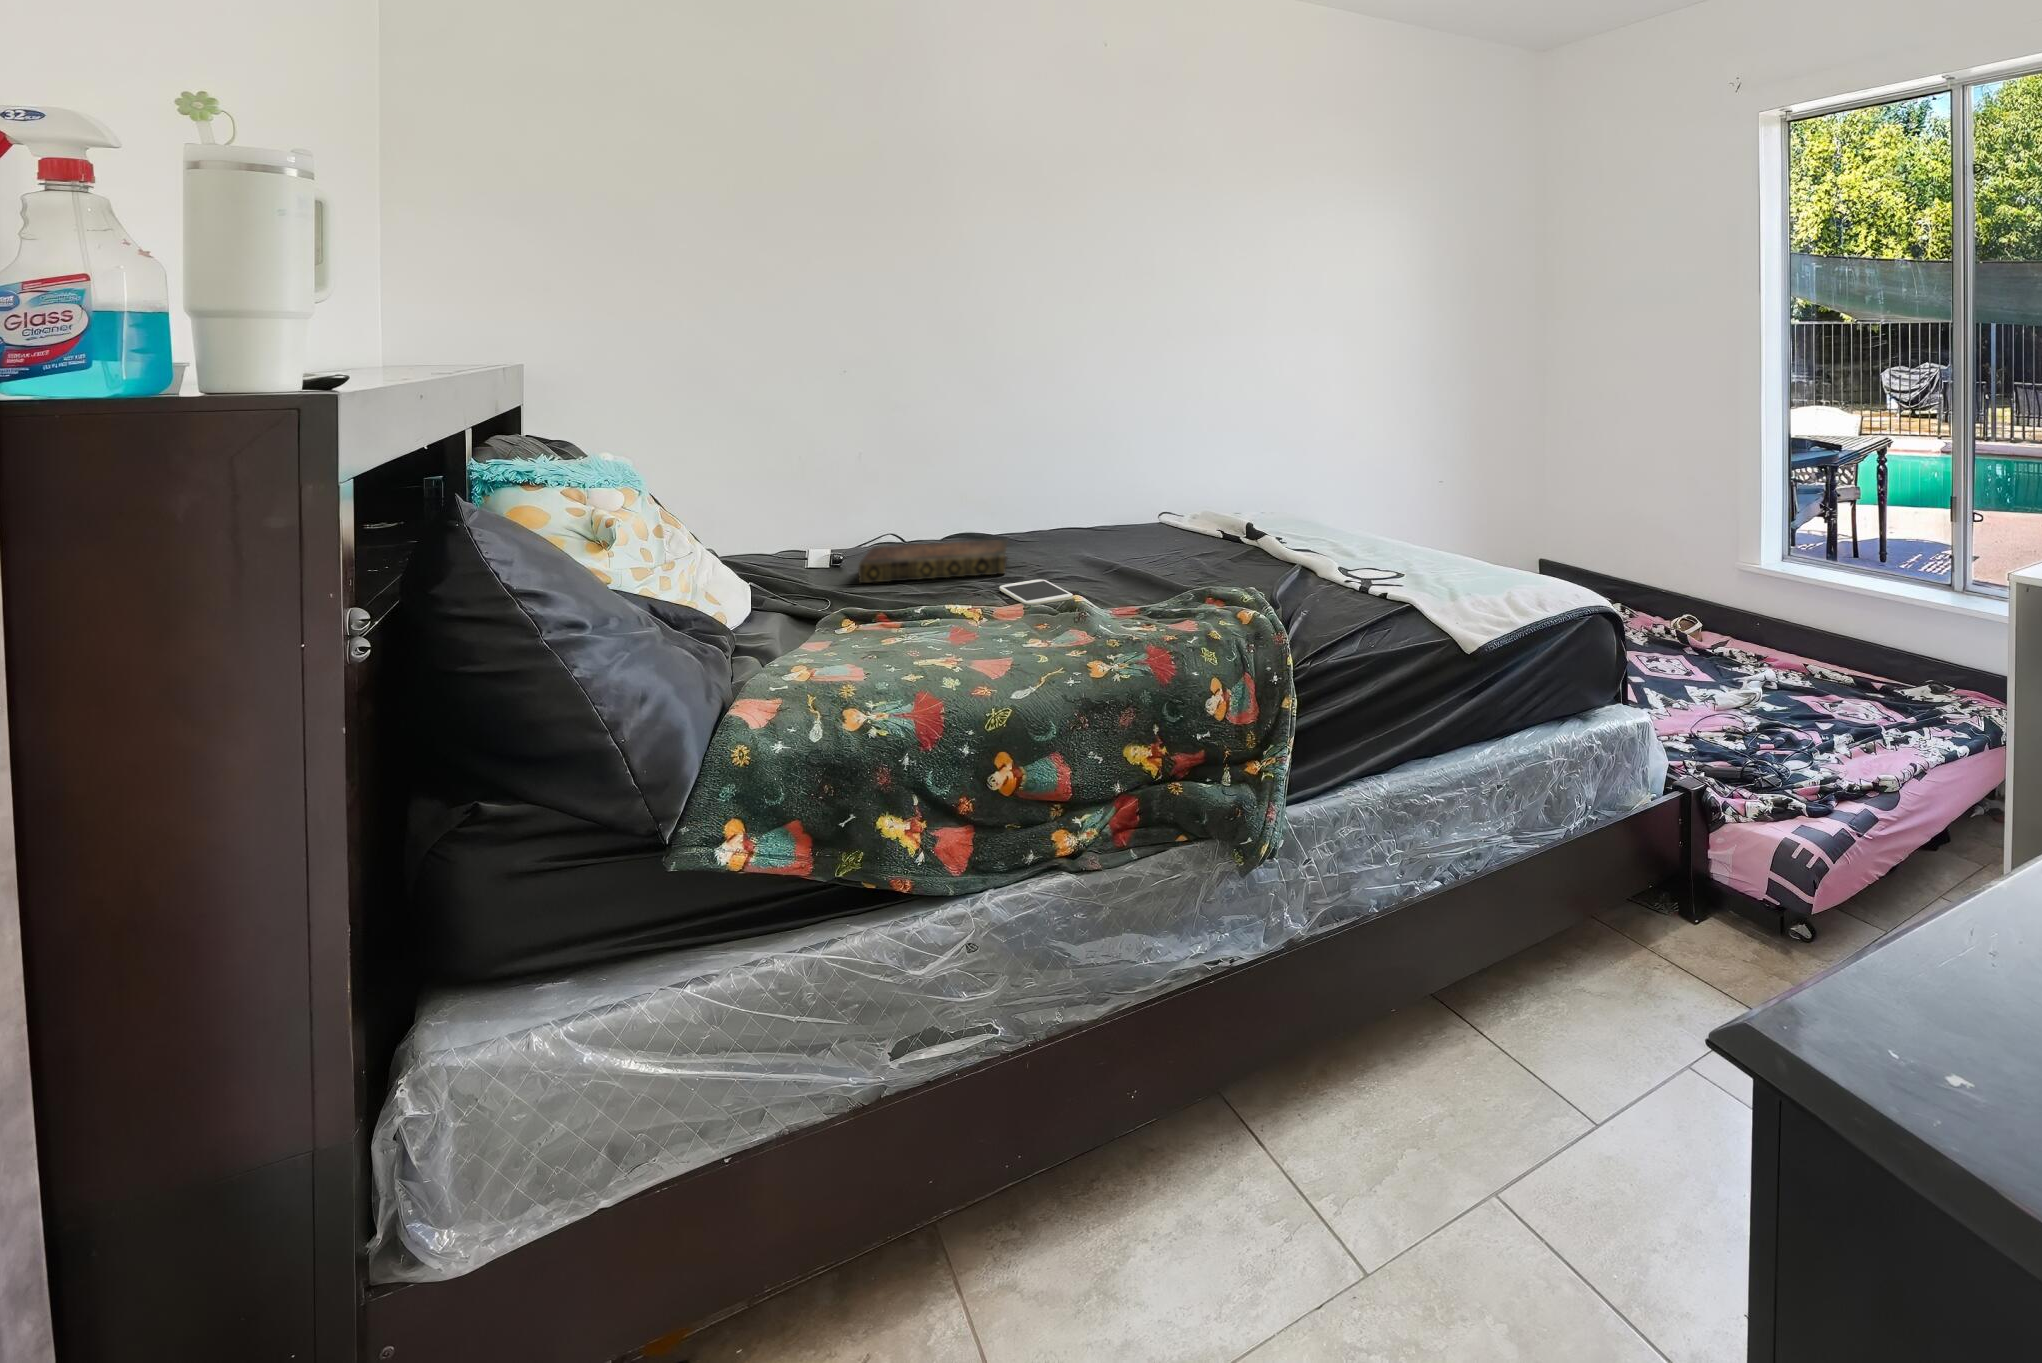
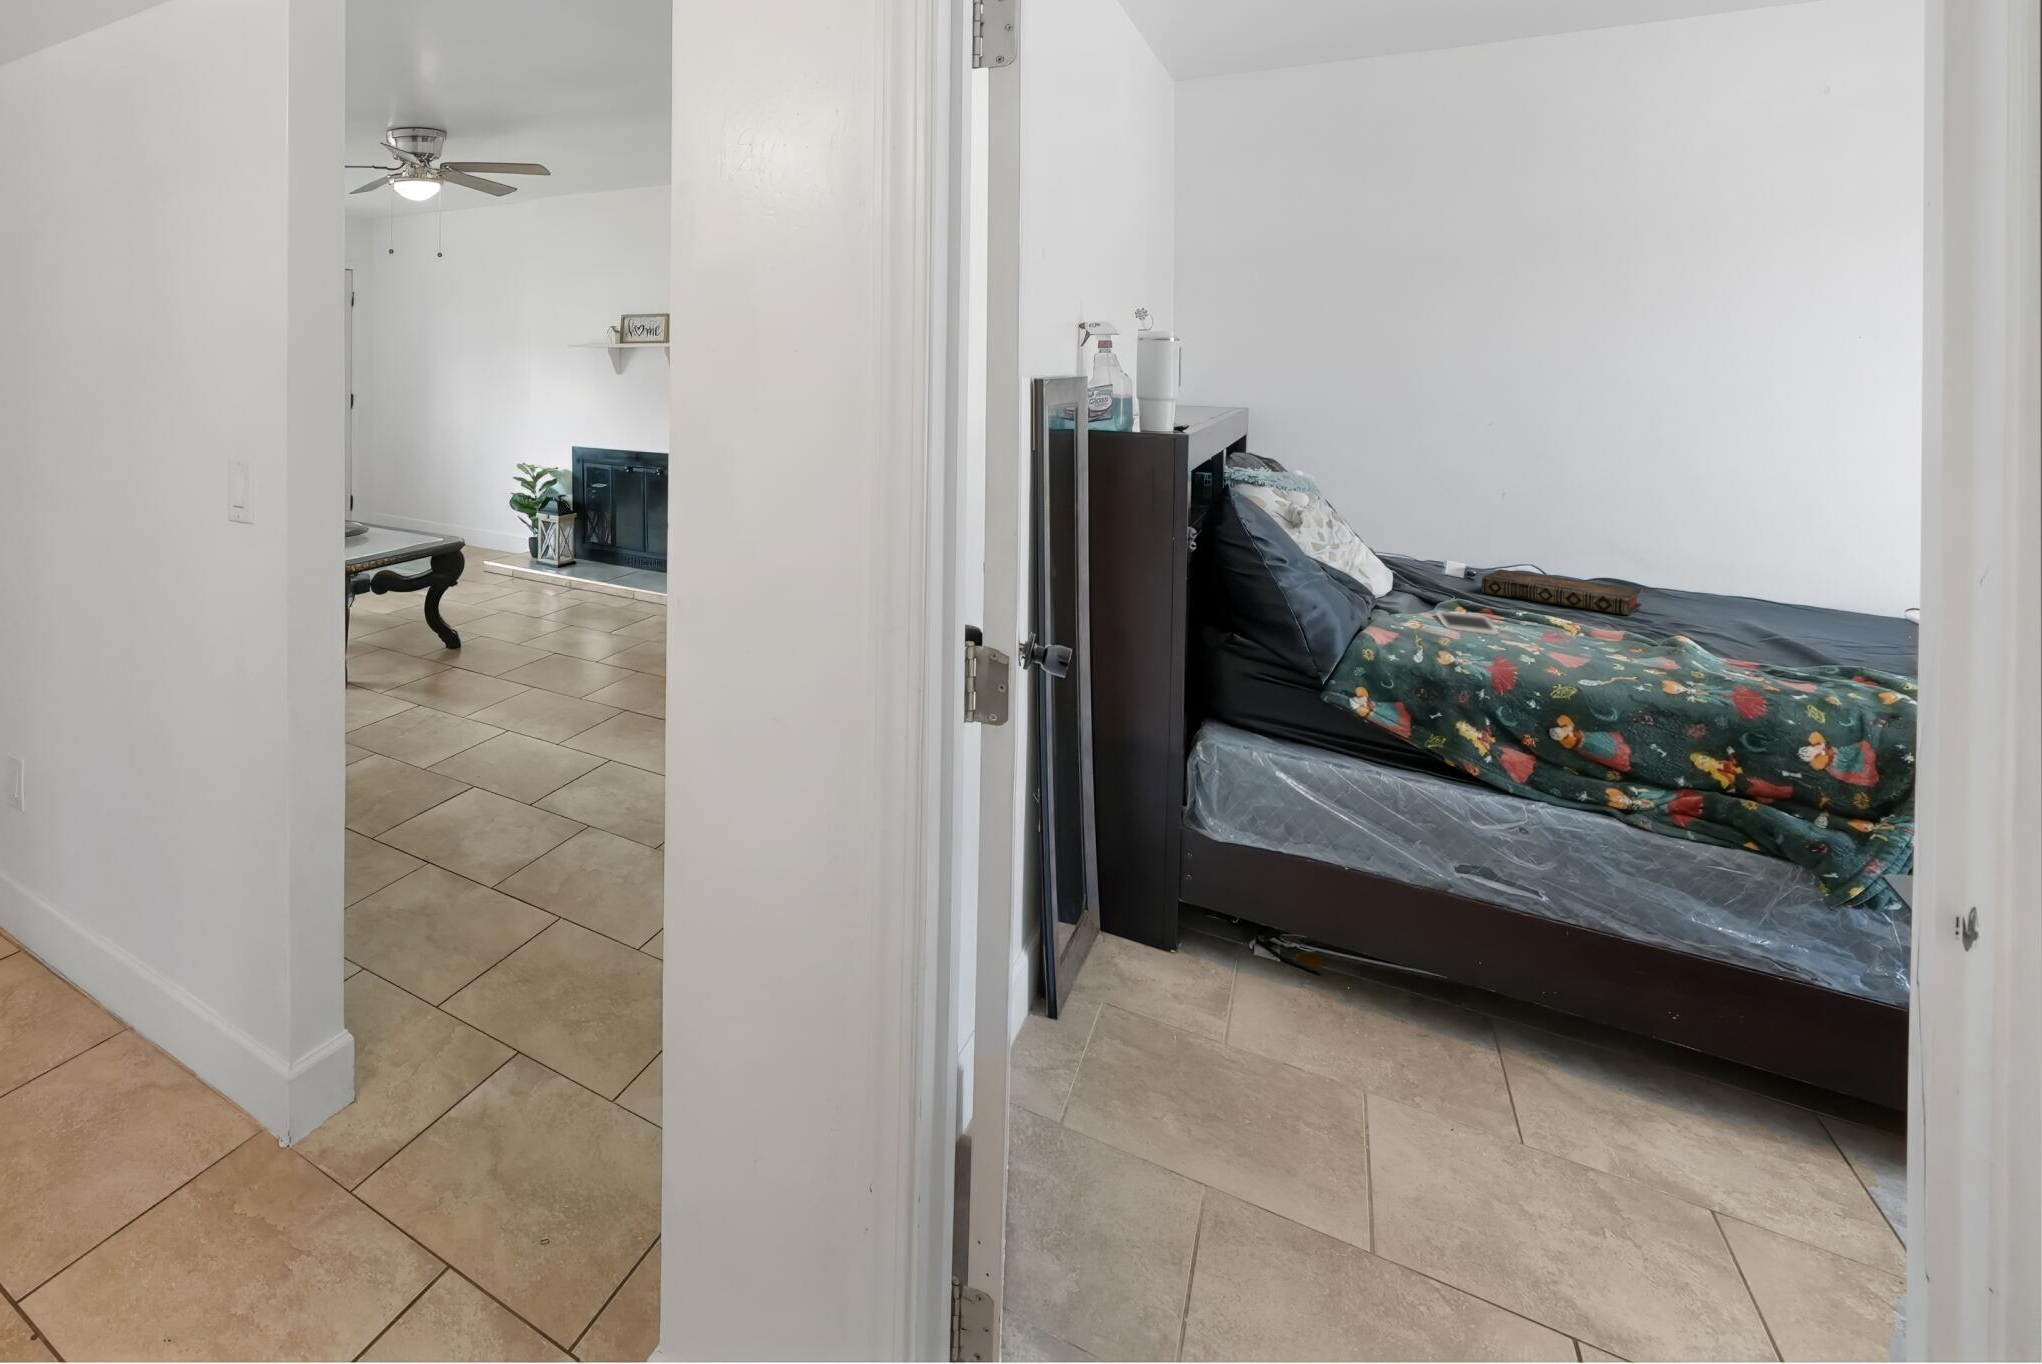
smartphone: present [1000,580,1073,605] -> present [1437,611,1498,635]

